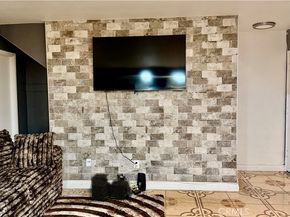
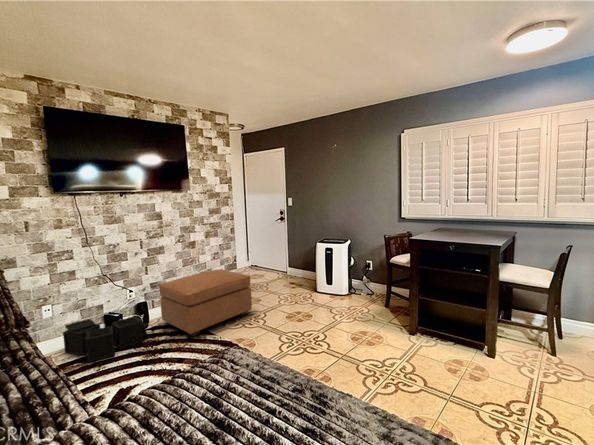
ottoman: none [145,163,211,210] -> present [159,269,252,337]

